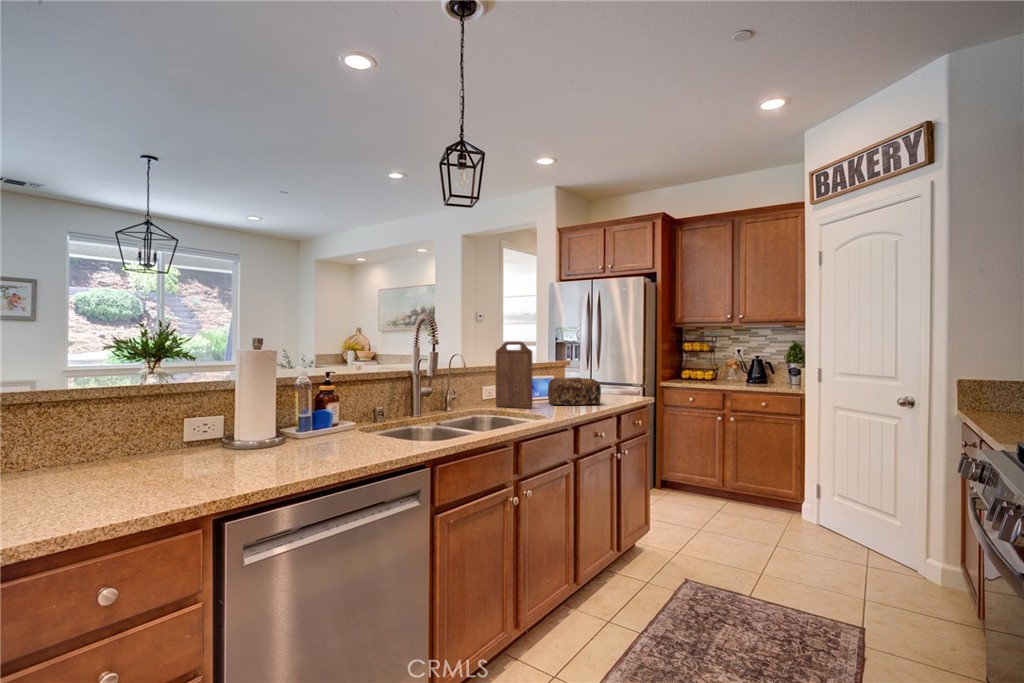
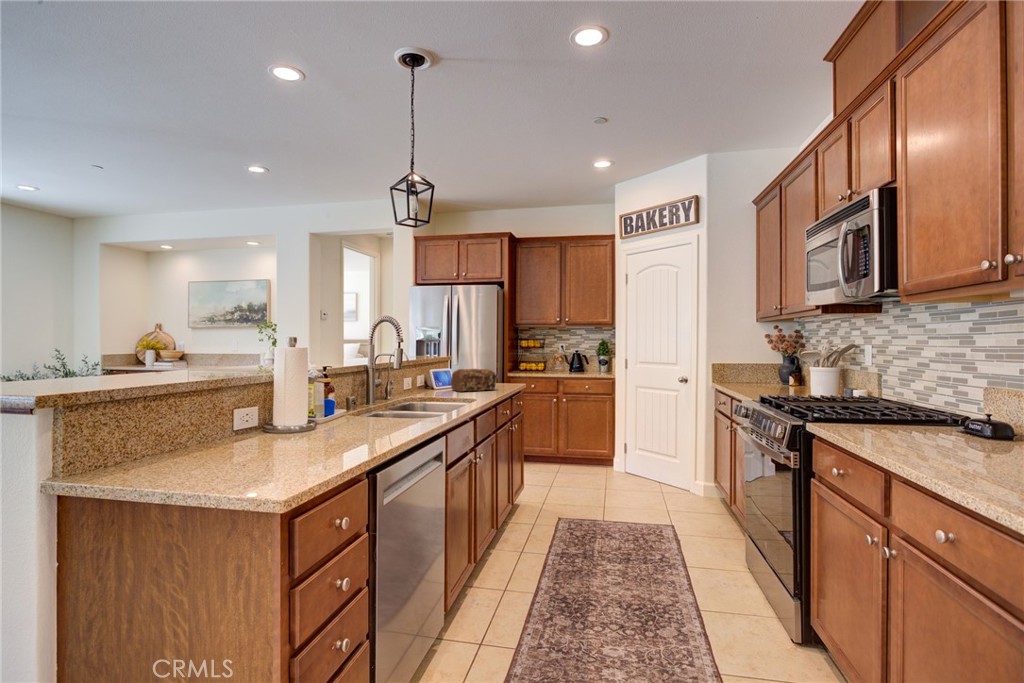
cutting board: present [496,341,533,408] -> none [415,339,448,395]

